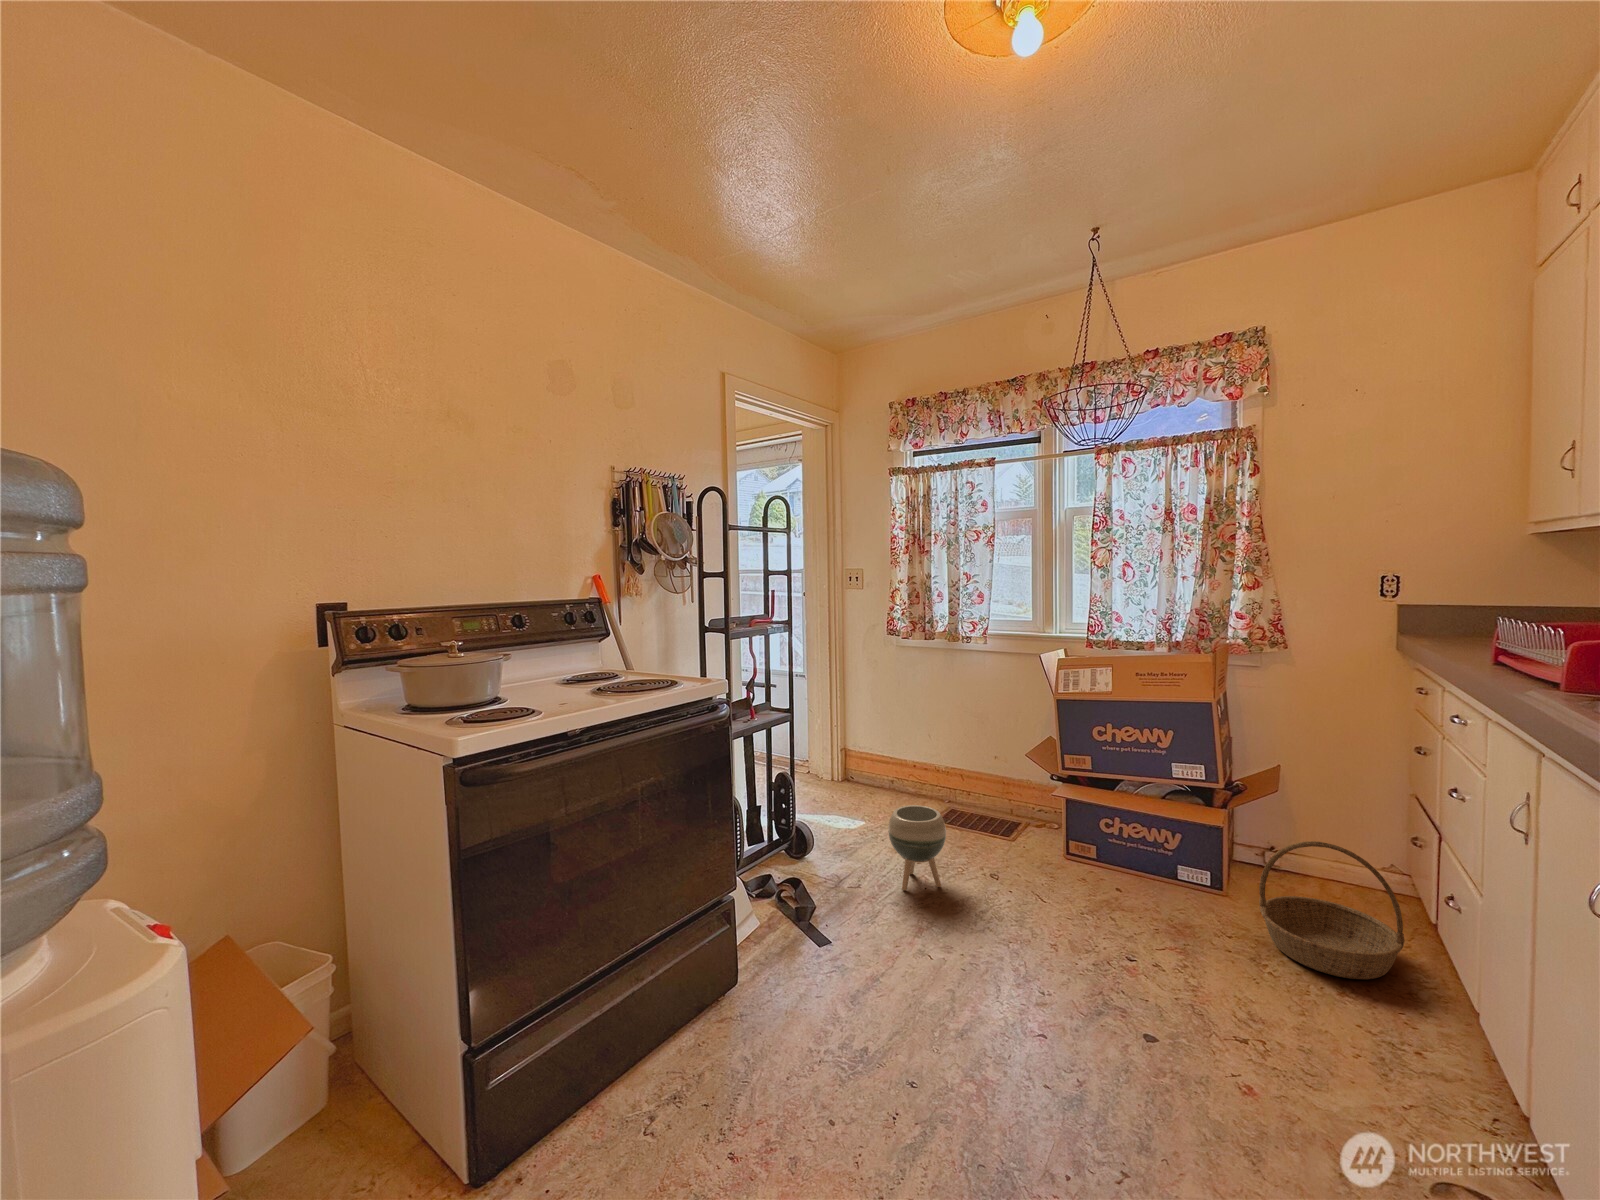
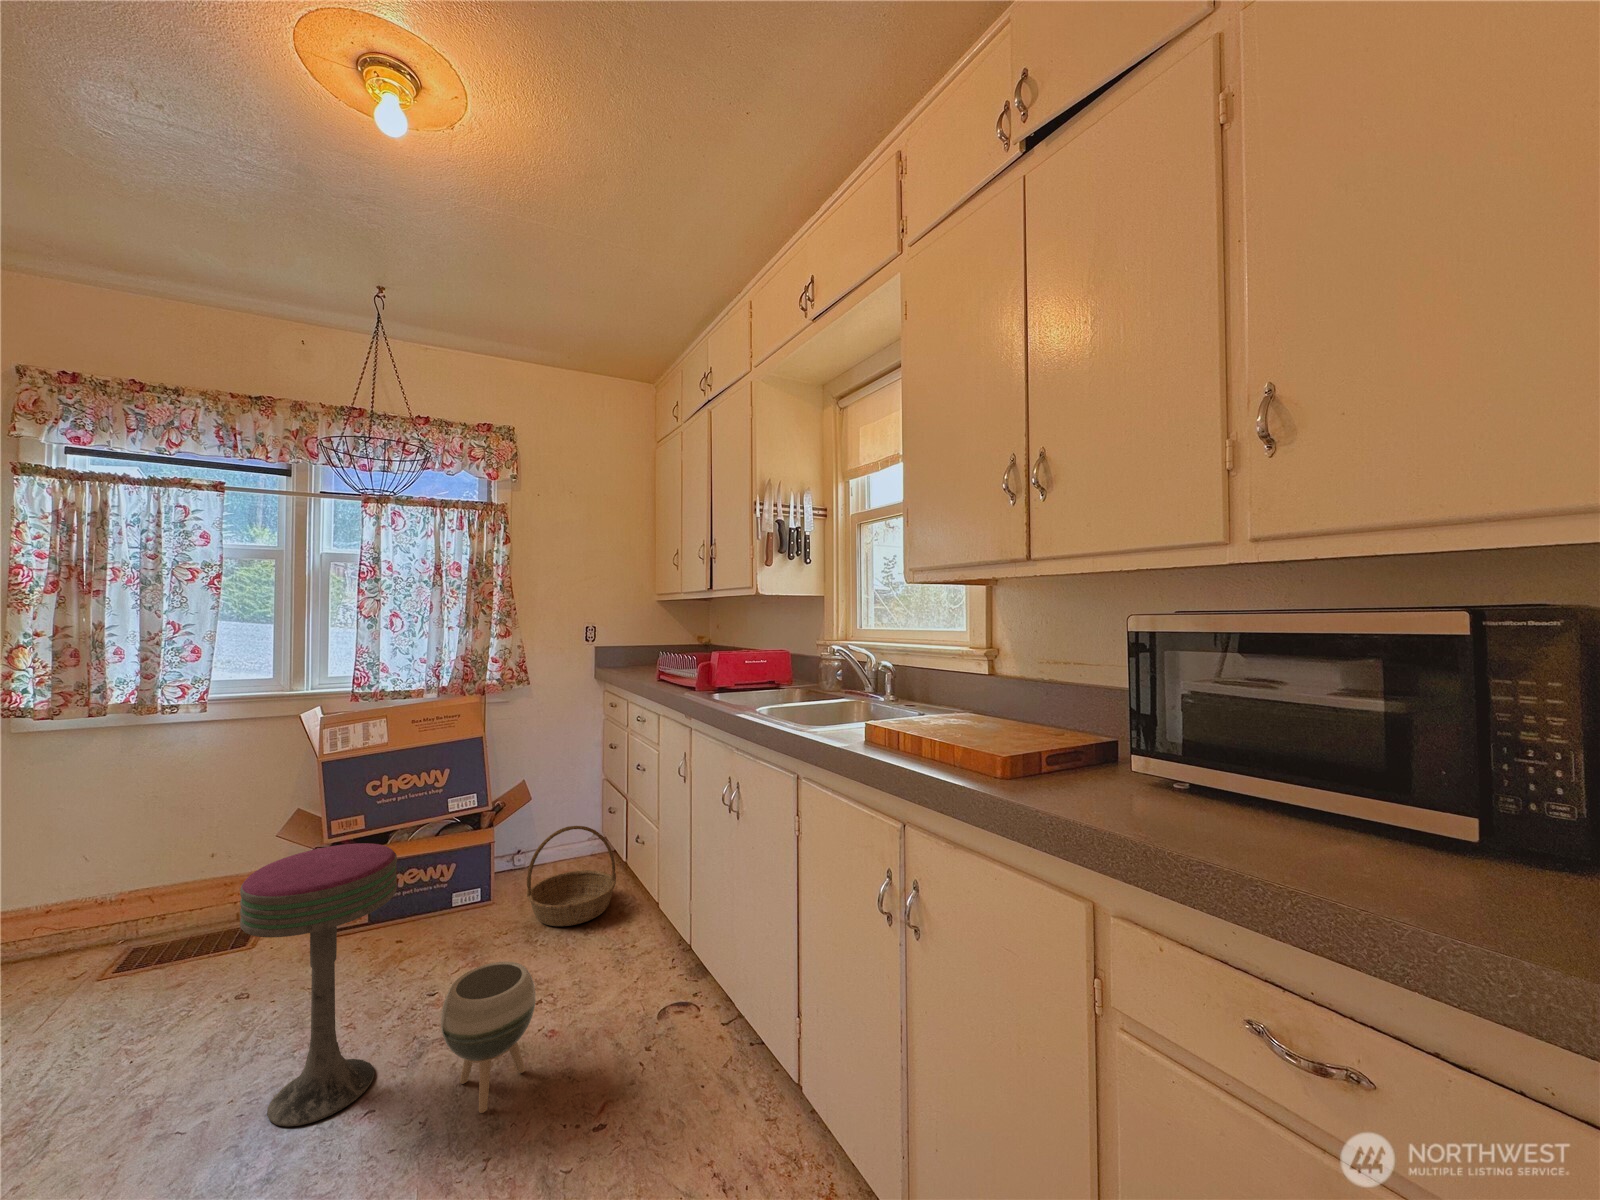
bar stool: none [958,774,1076,1011] -> present [240,843,397,1127]
planter: present [888,805,946,890] -> present [441,962,536,1113]

